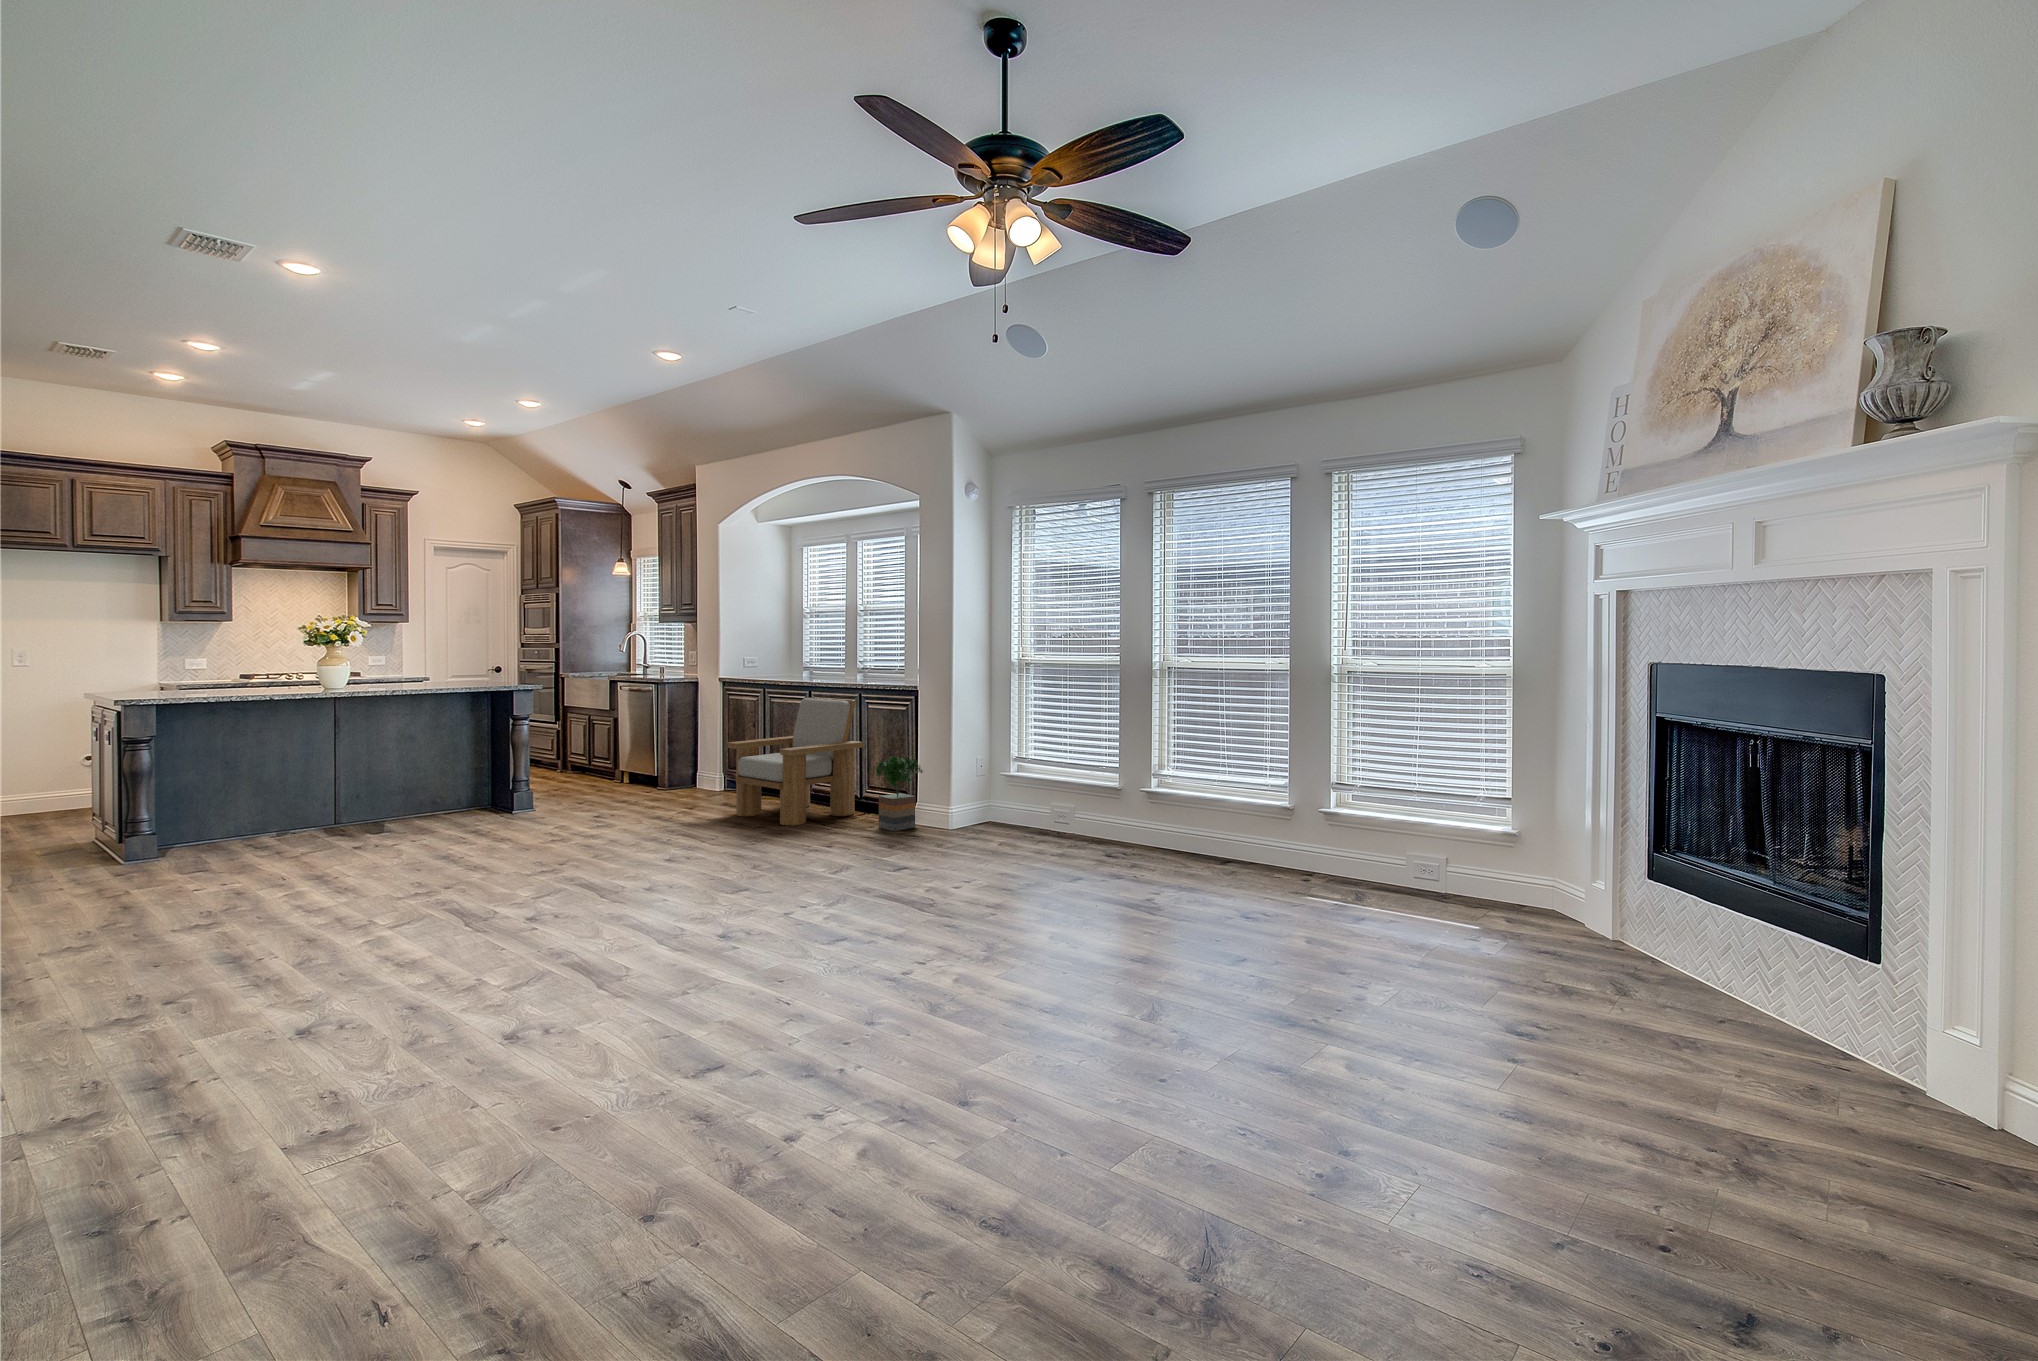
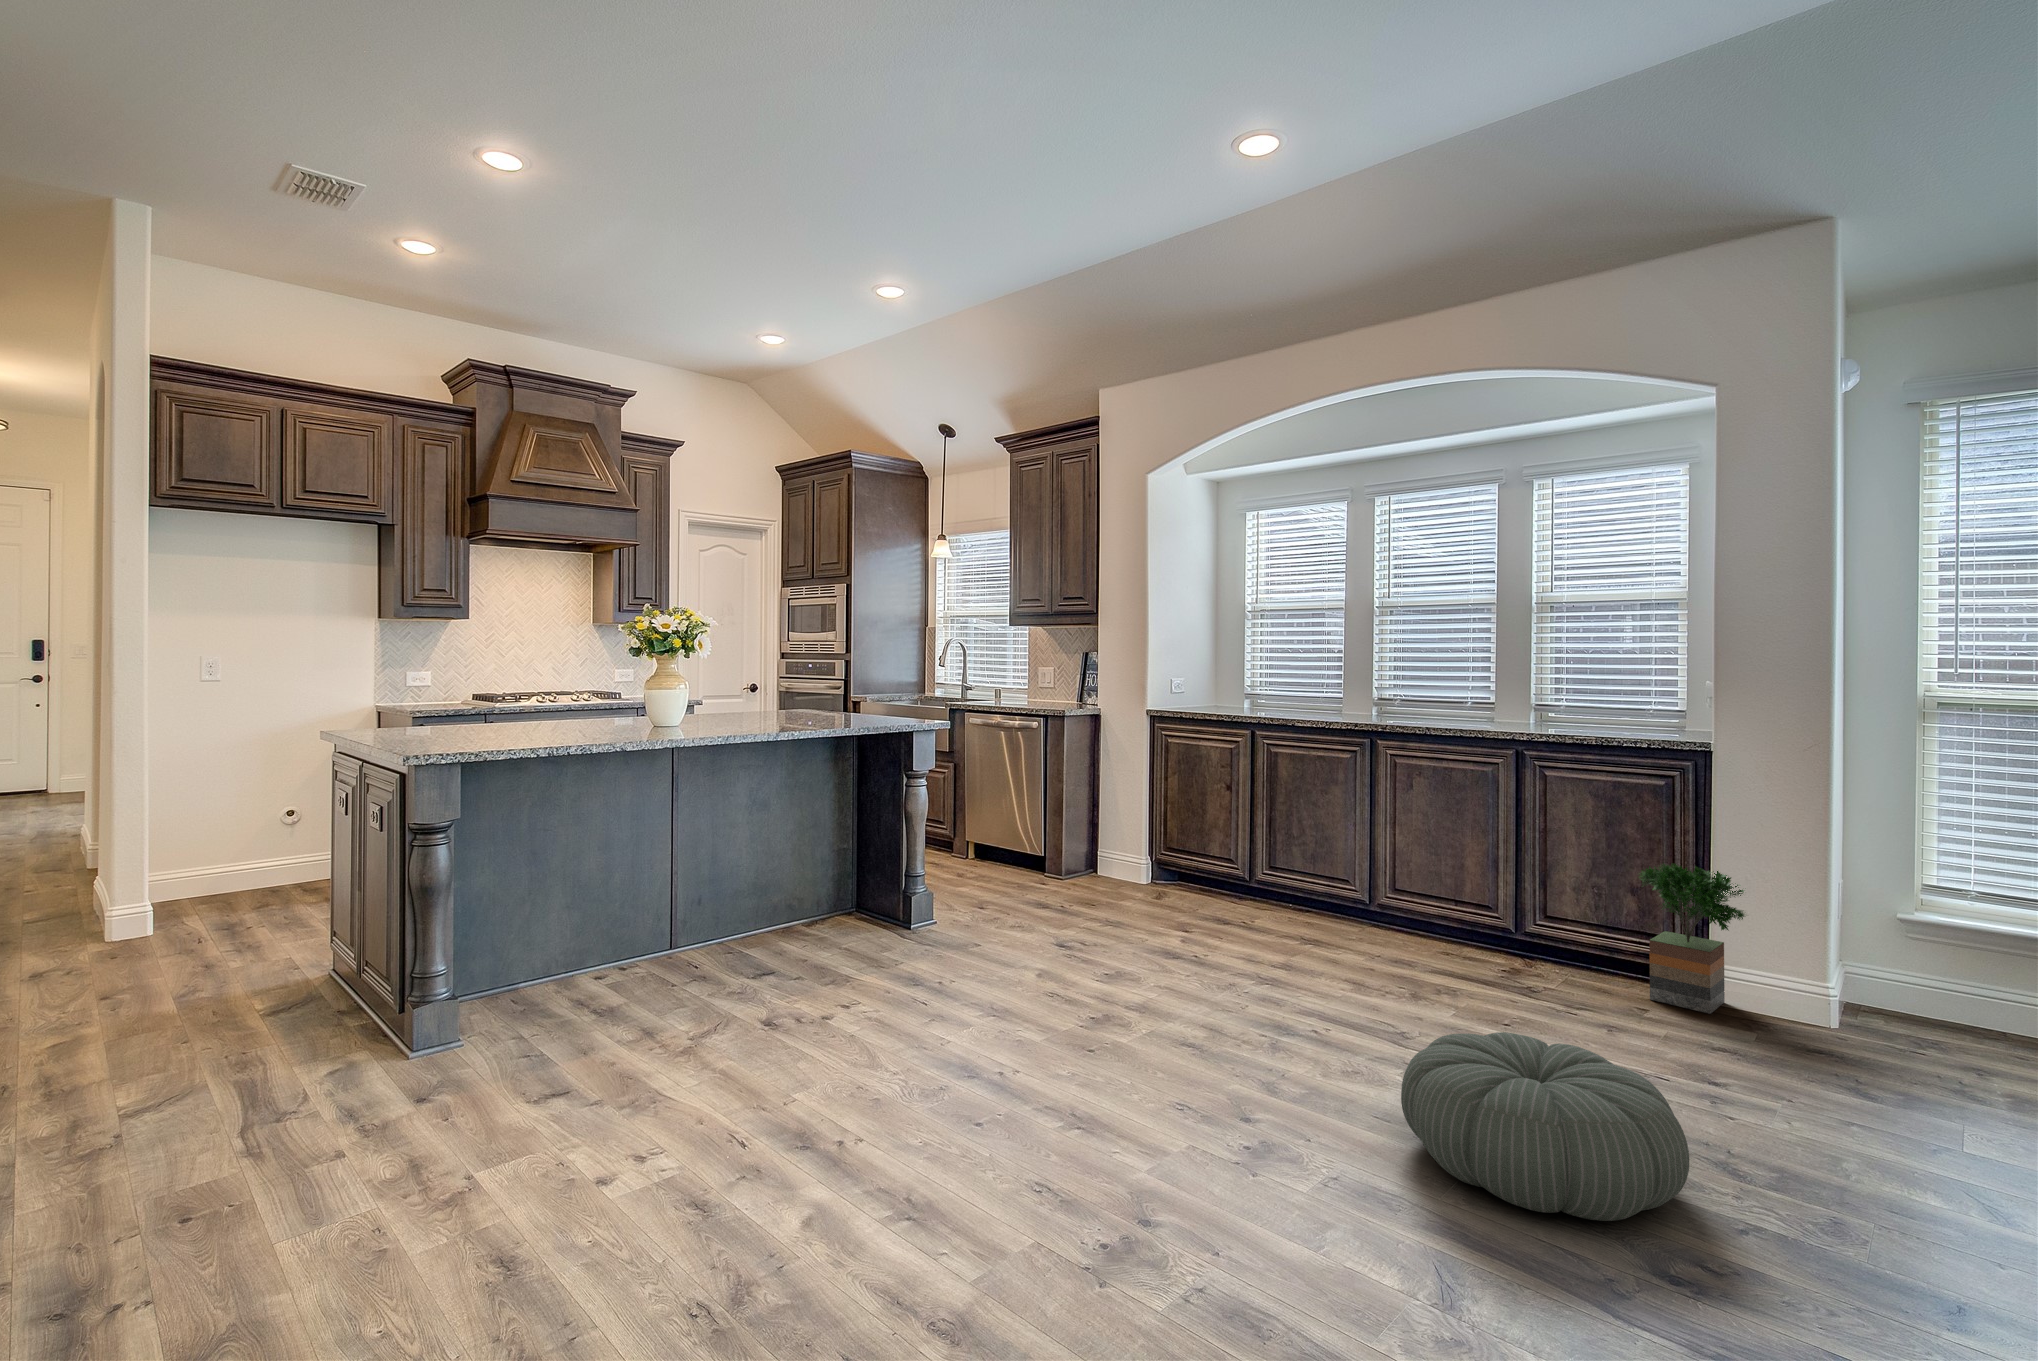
armchair: present [727,697,863,825] -> none [1277,743,1519,984]
pouf: none [595,821,712,883] -> present [1401,1032,1689,1221]

